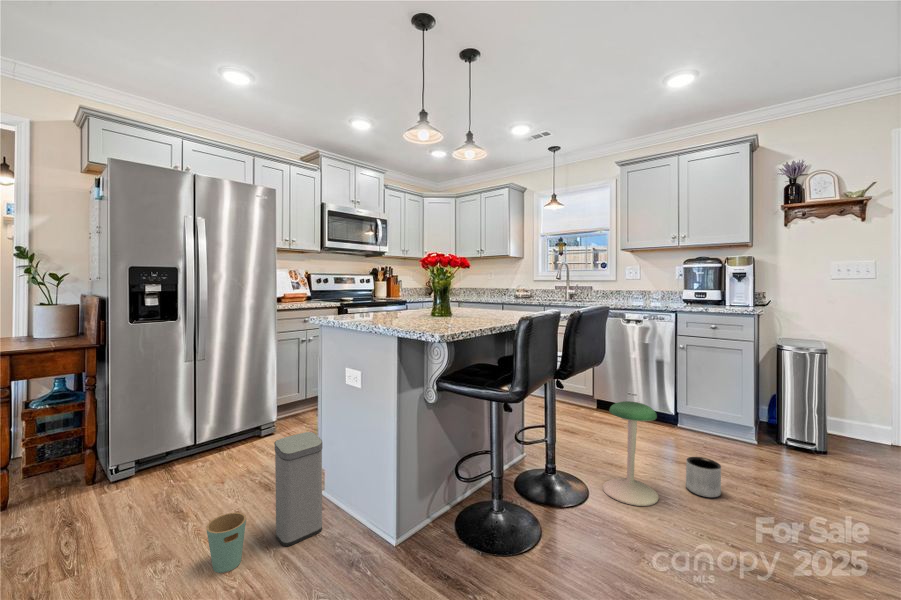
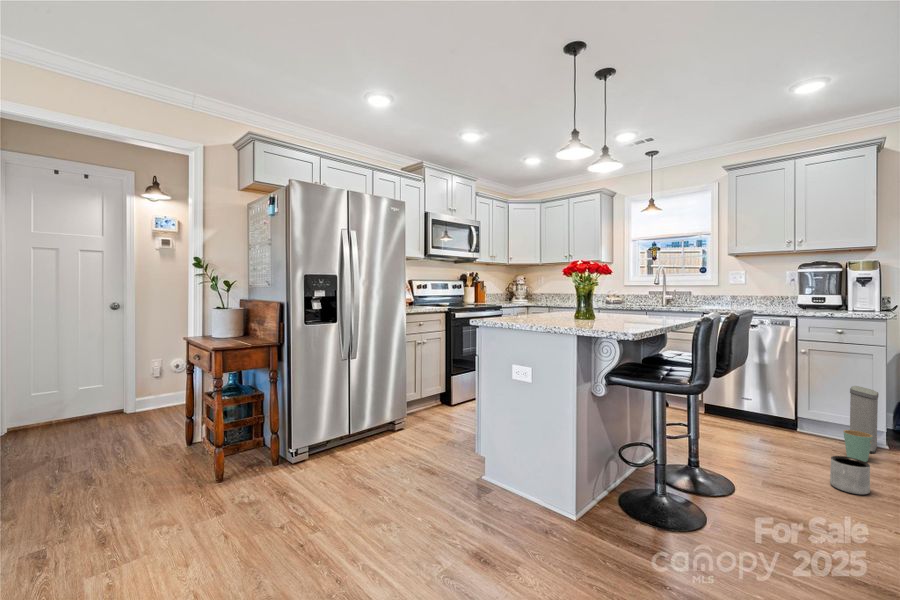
stool: present [603,401,659,506] -> none [745,401,807,499]
trash can: present [206,432,322,573] -> present [843,386,879,462]

